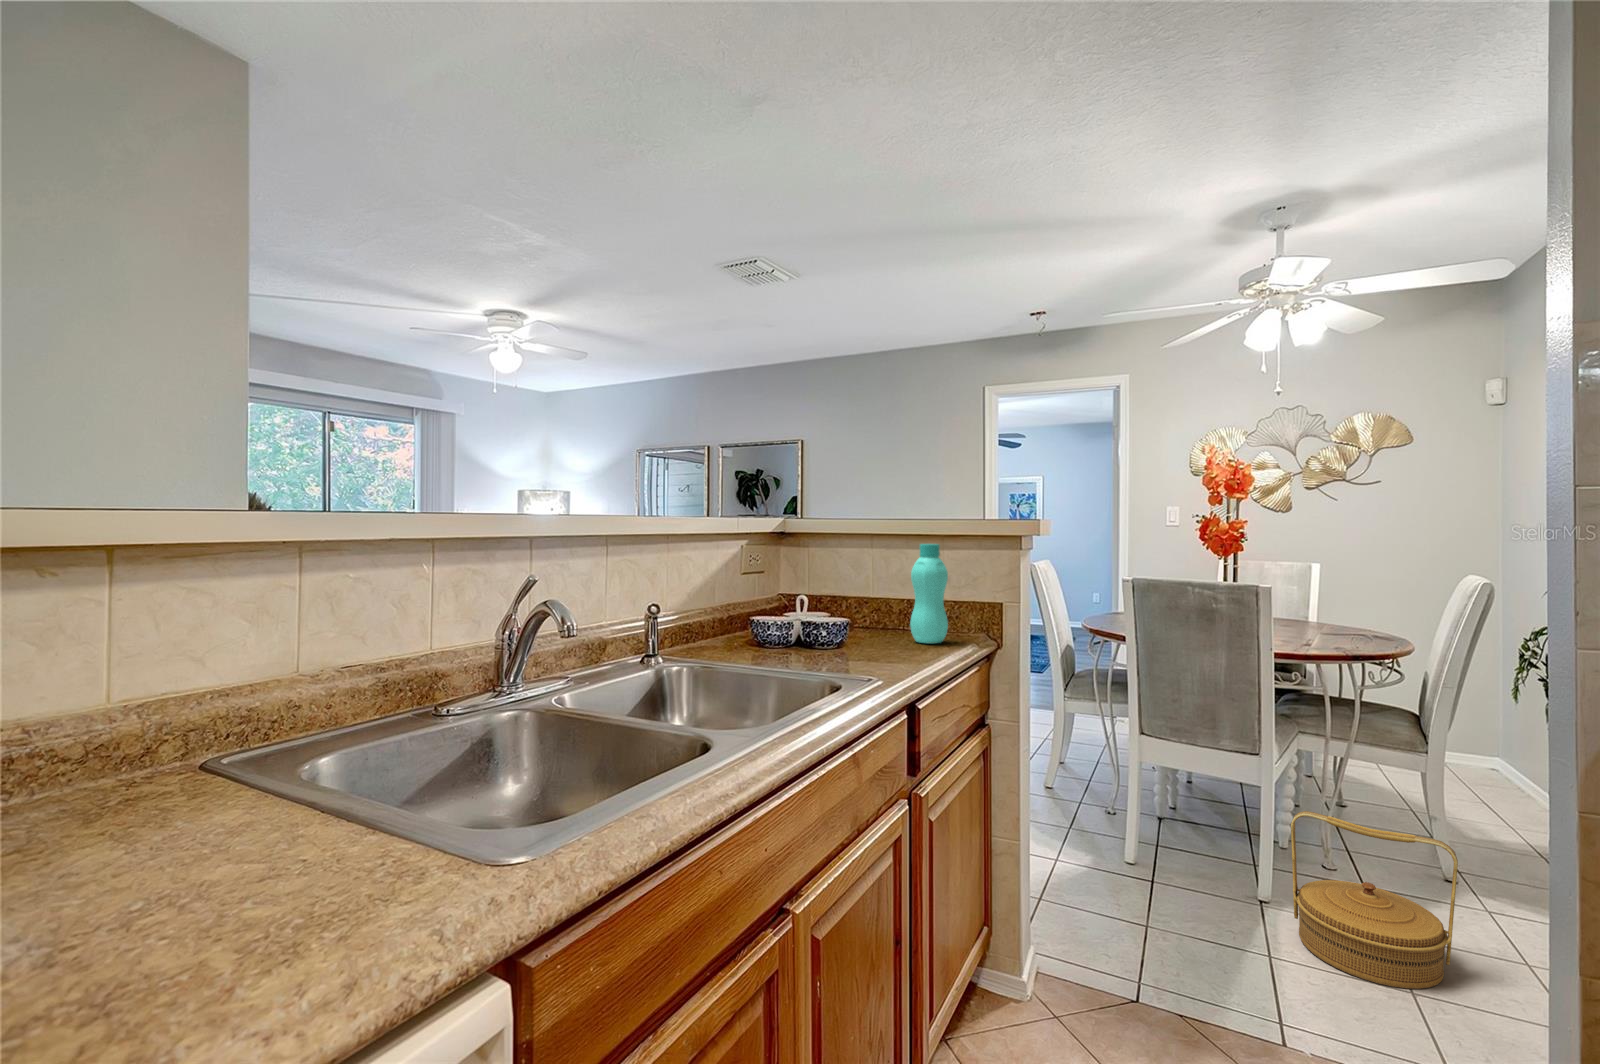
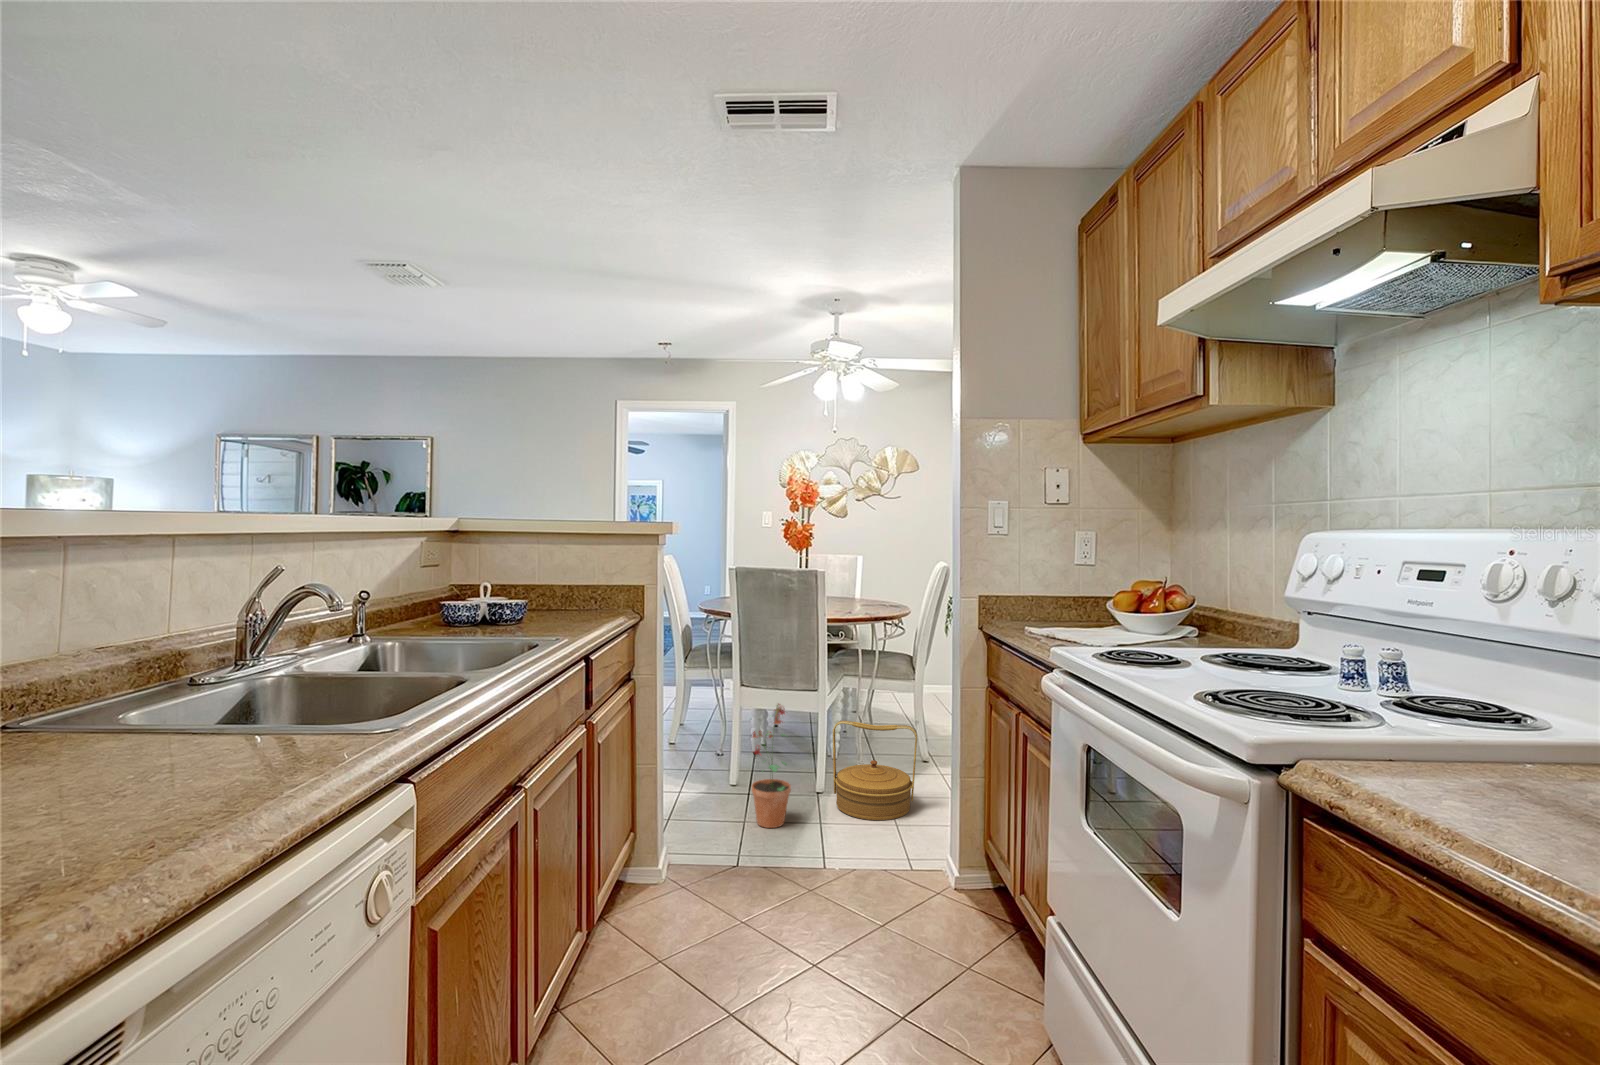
bottle: present [910,544,948,644] -> none [577,541,607,618]
potted plant: none [1156,773,1223,954] -> present [752,704,791,828]

